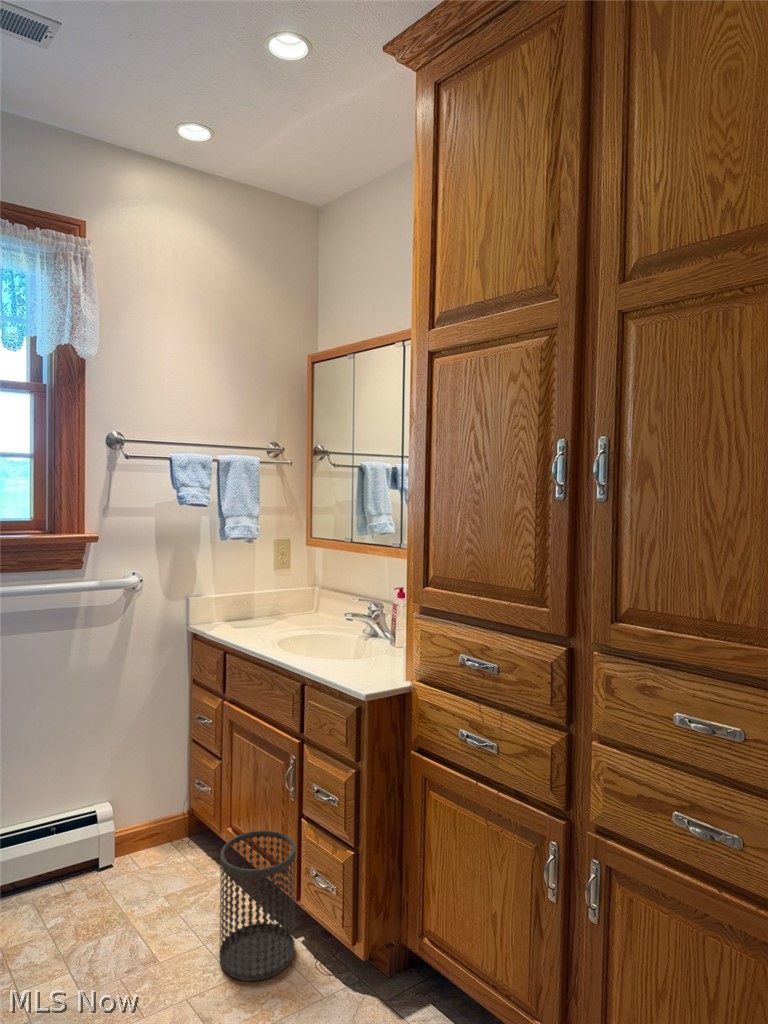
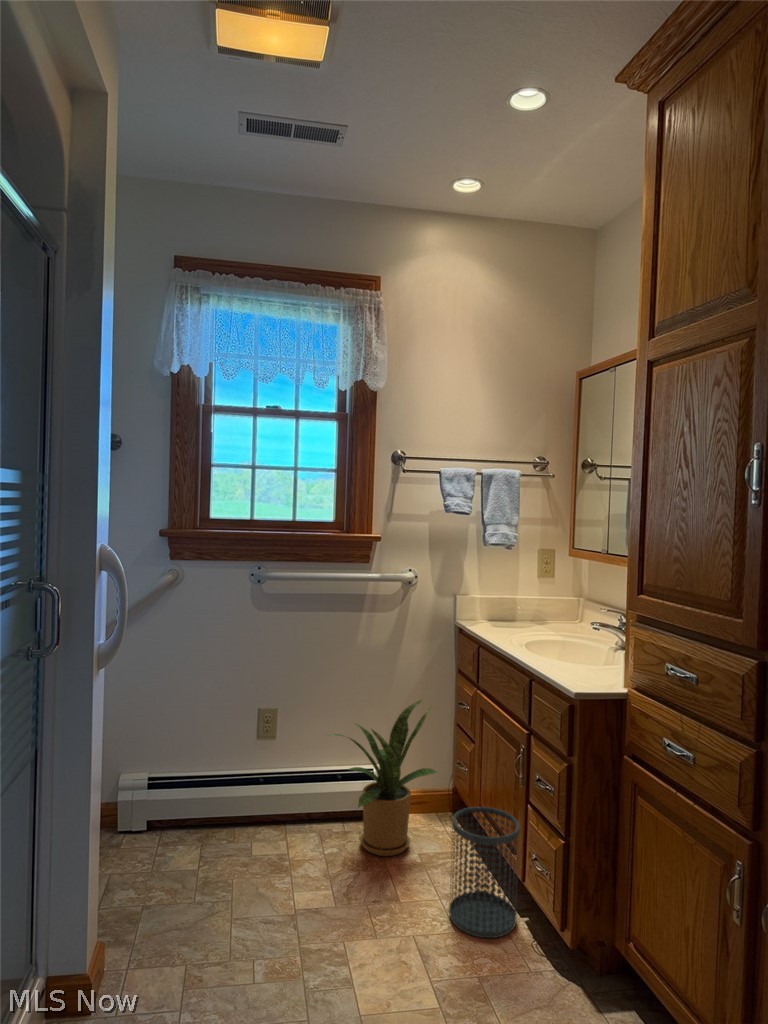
house plant: none [40,721,183,919] -> present [328,700,437,856]

